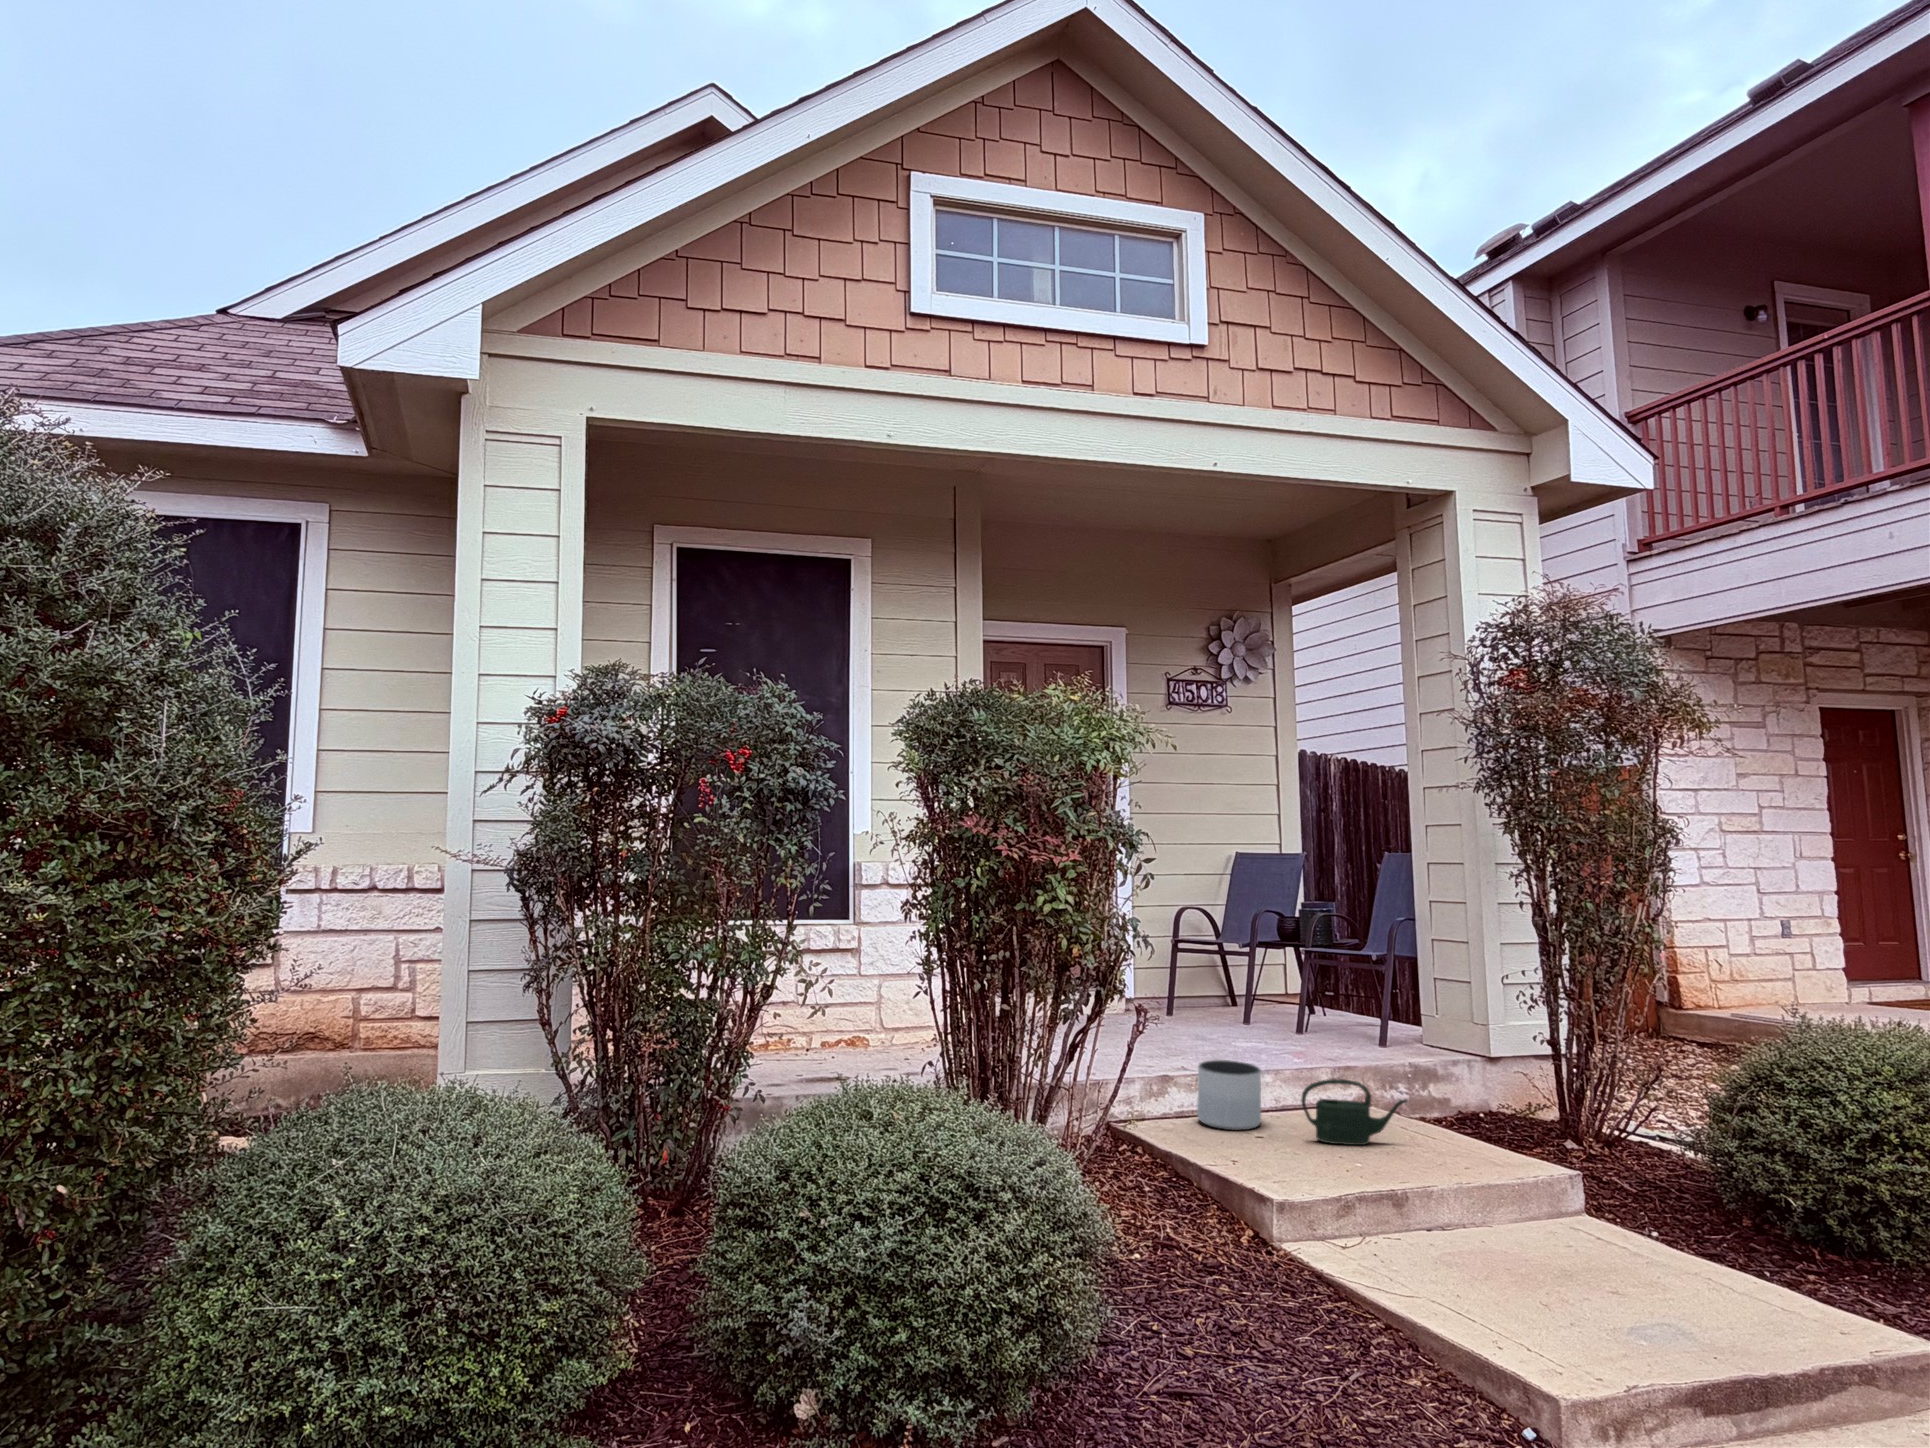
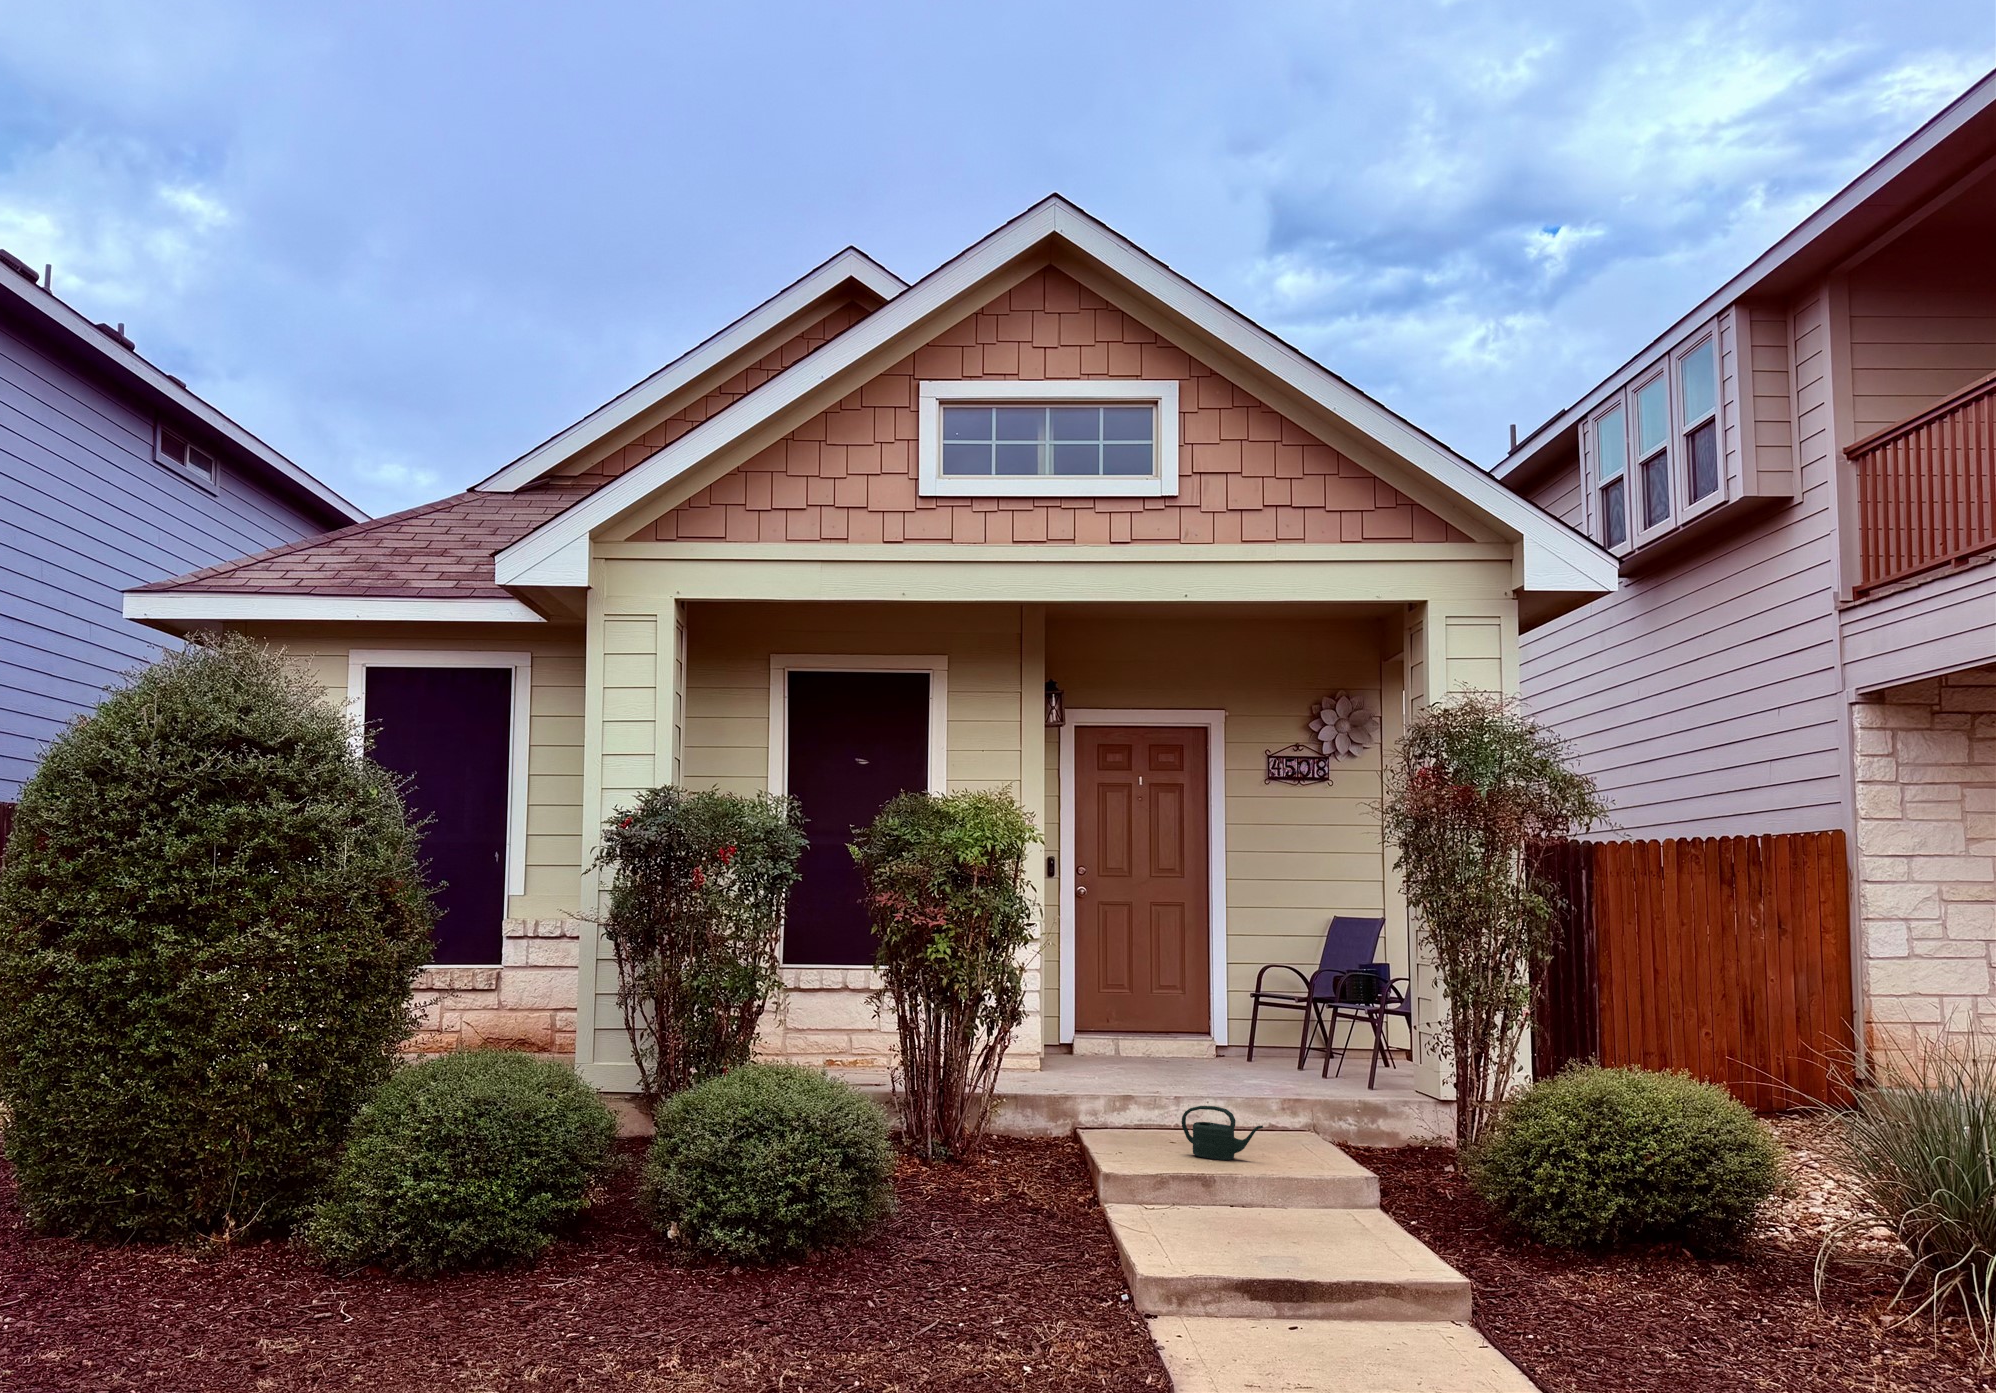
planter: present [1197,1060,1261,1130] -> none [1126,1089,1177,1145]

